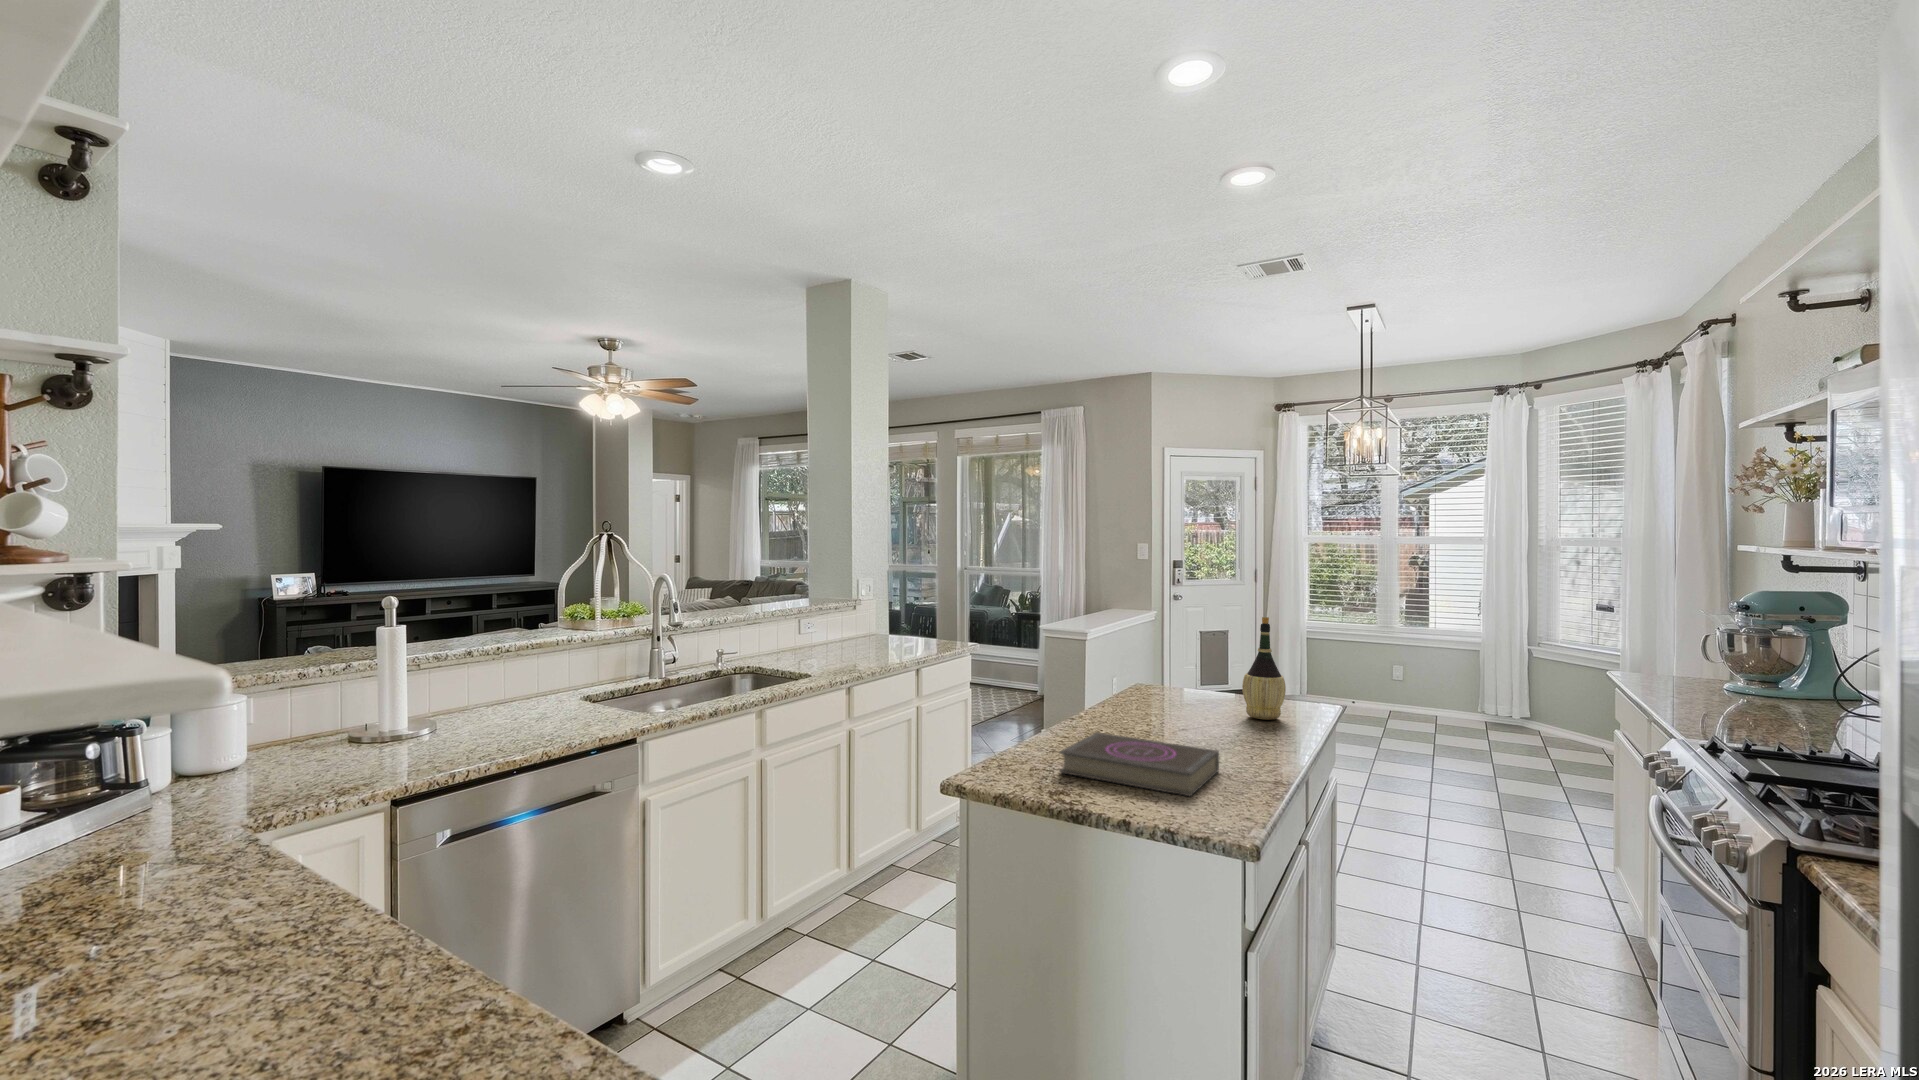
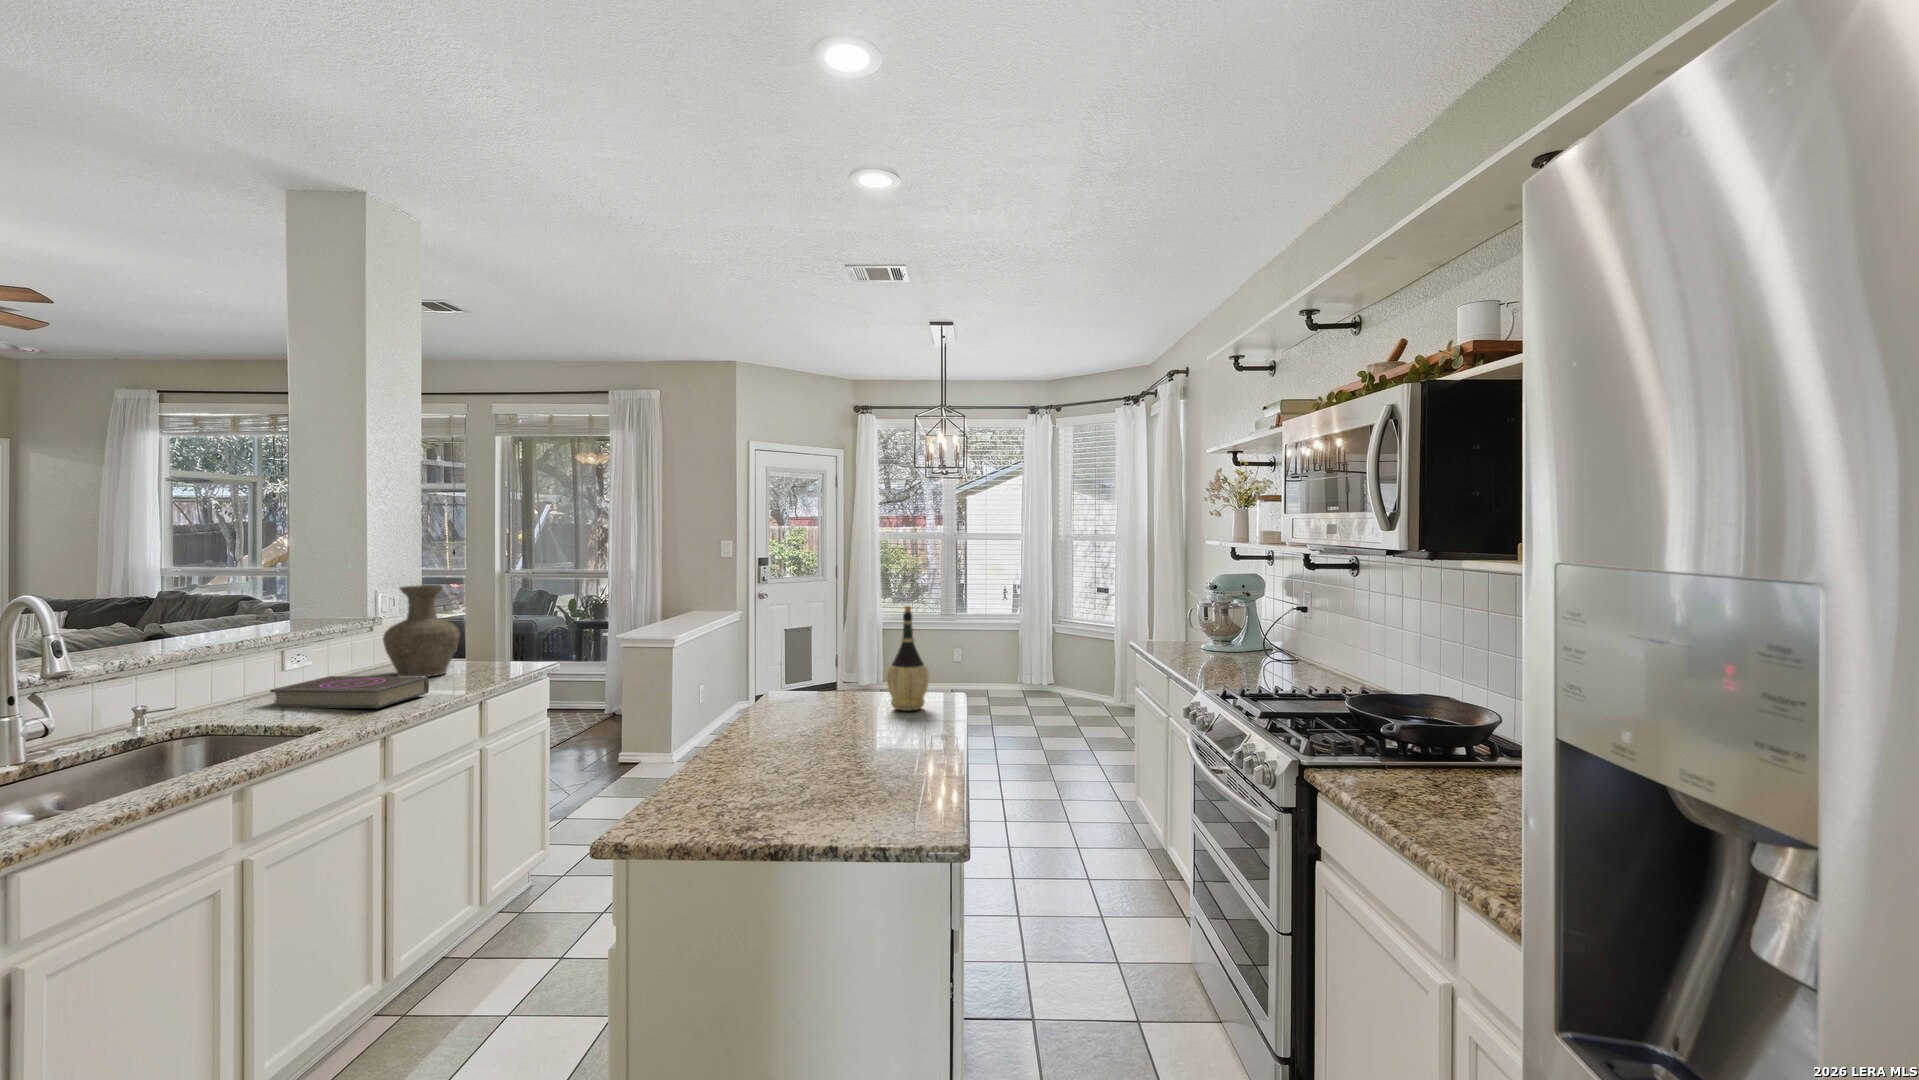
vase: none [860,575,911,647] -> present [383,585,460,677]
book: present [1059,732,1219,796] -> present [270,676,429,708]

